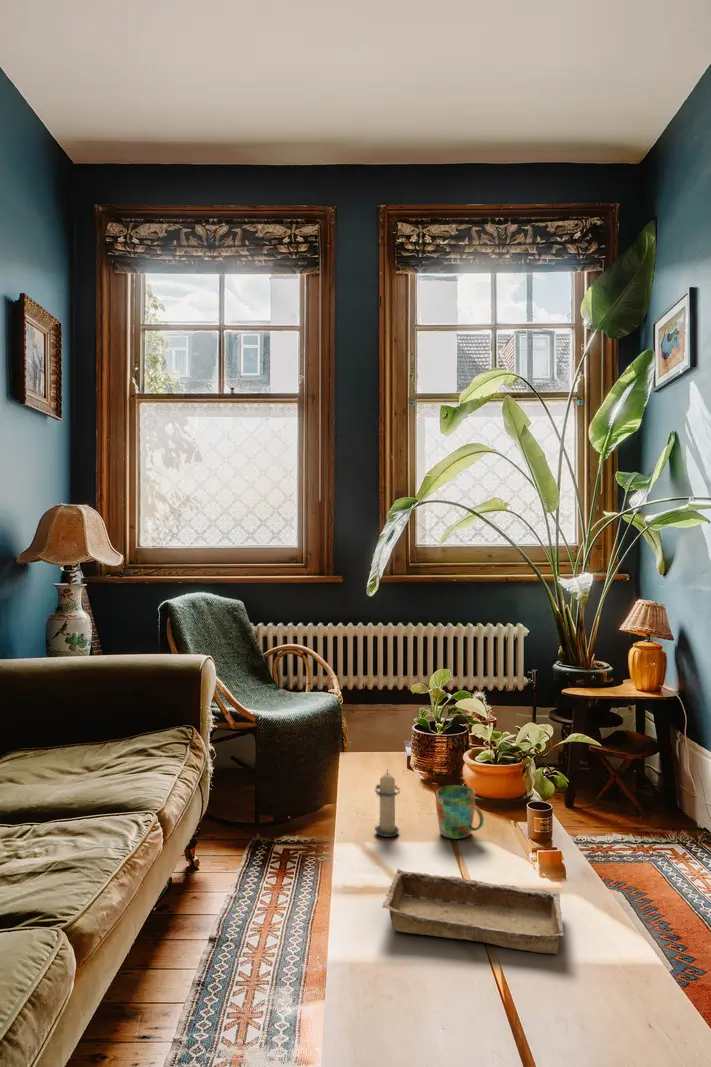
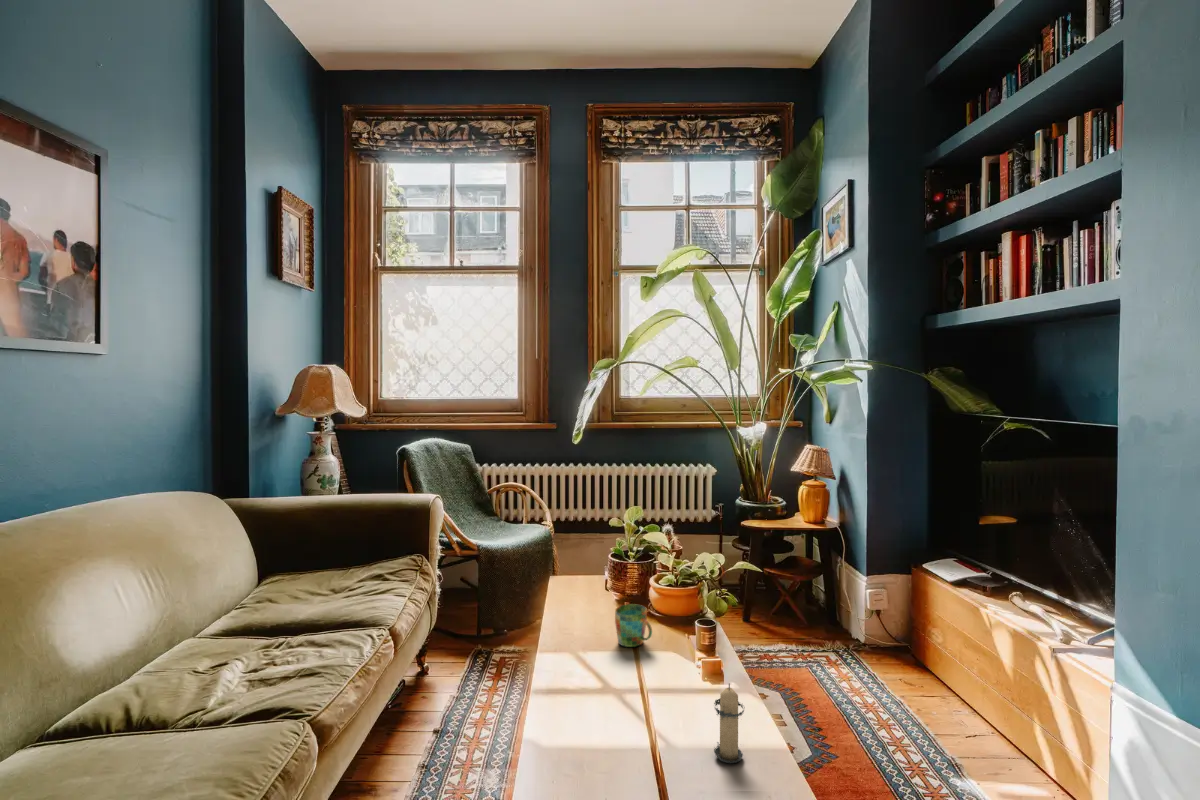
candle: present [375,770,400,837] -> present [714,684,744,763]
tray: present [382,869,564,954] -> none [559,671,702,734]

